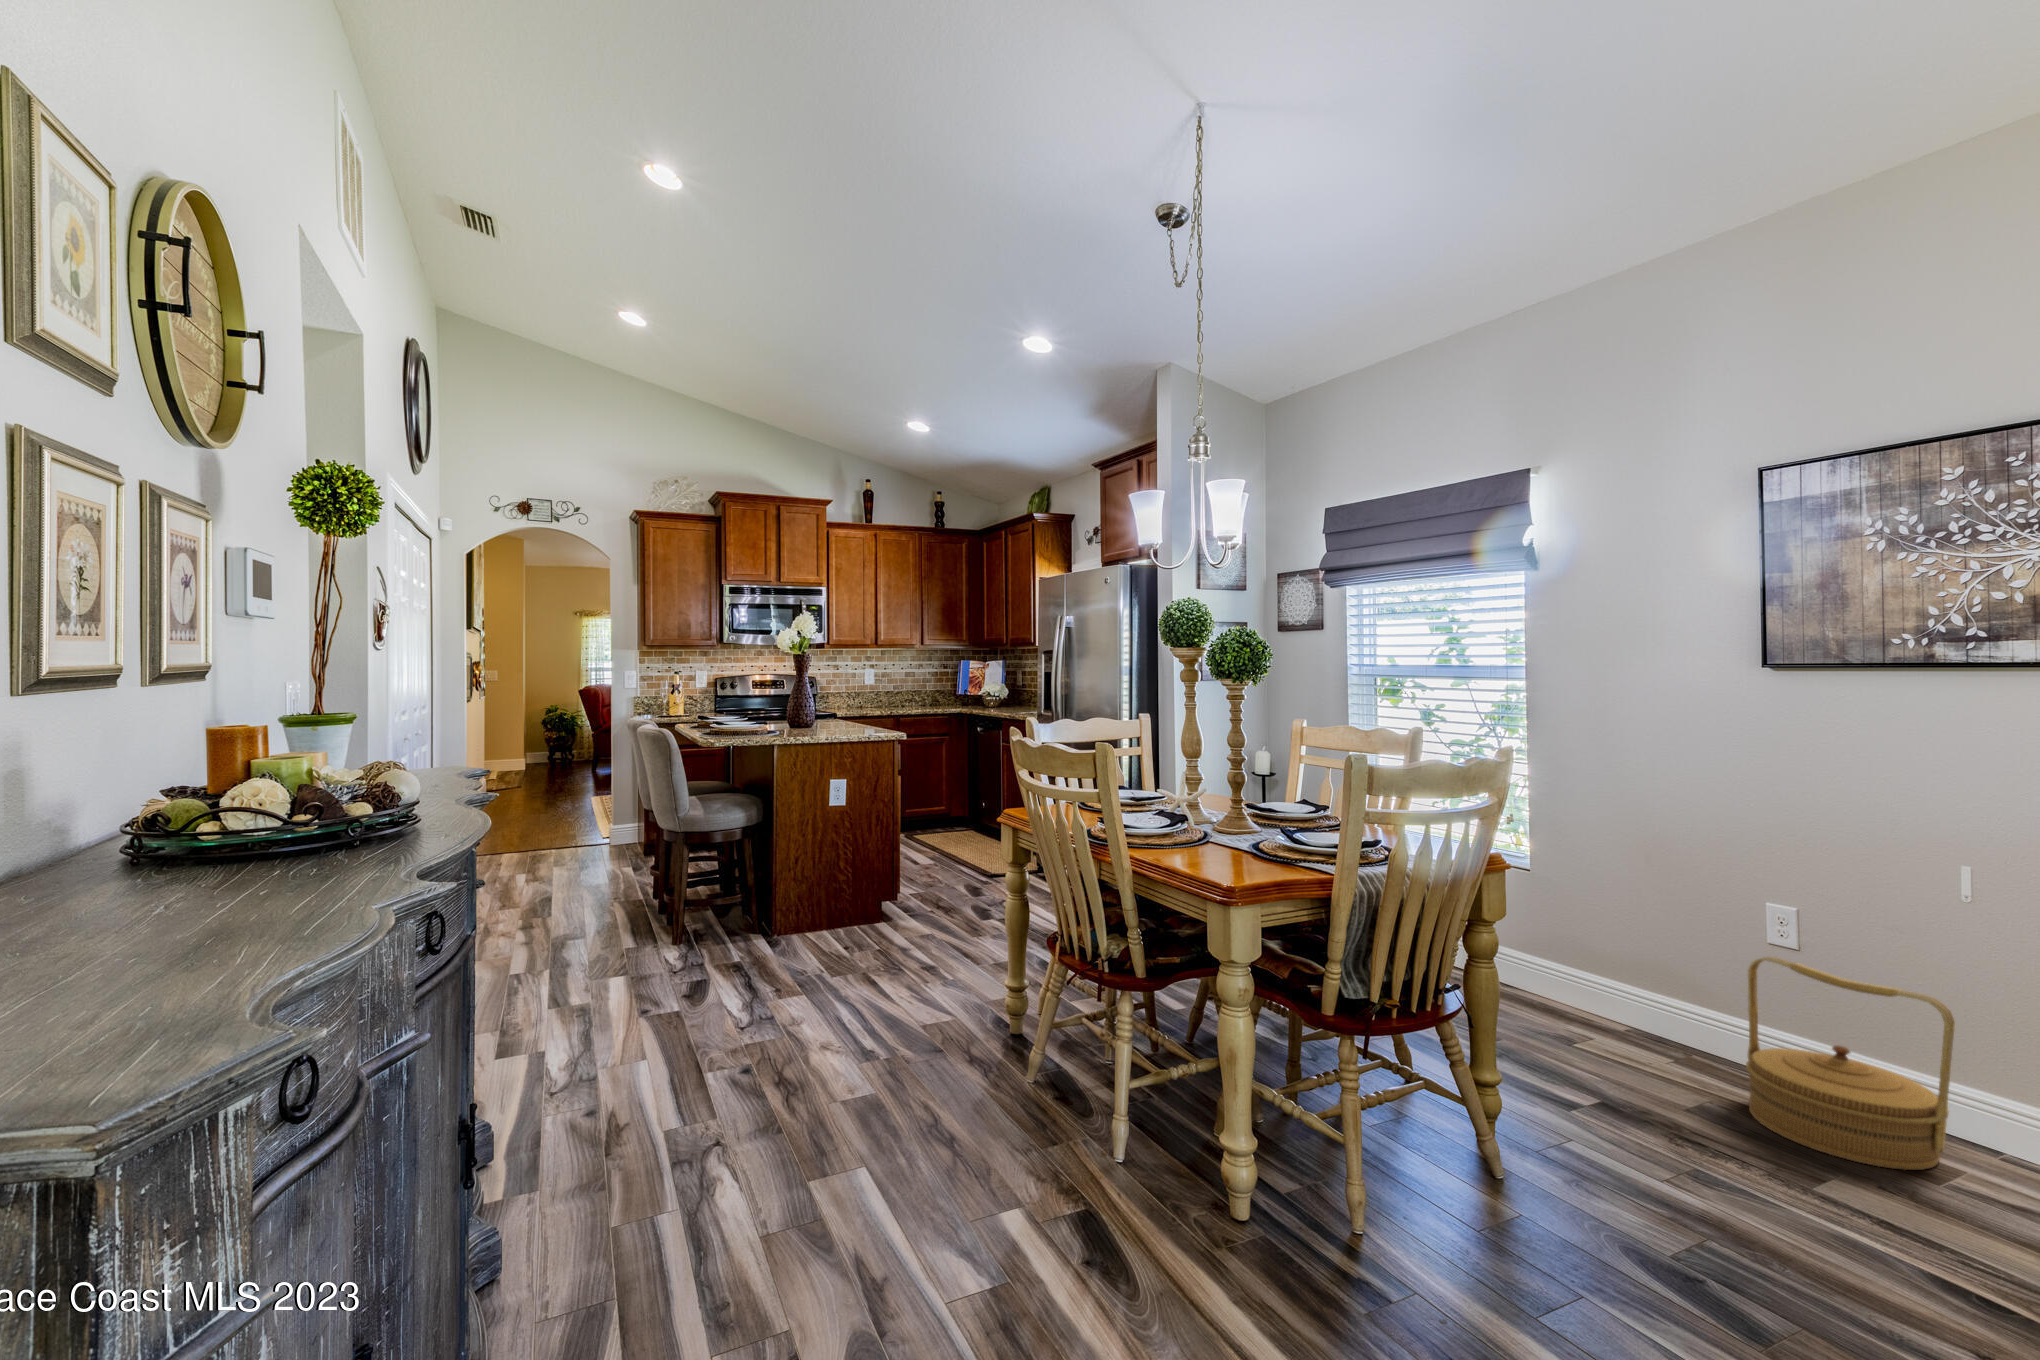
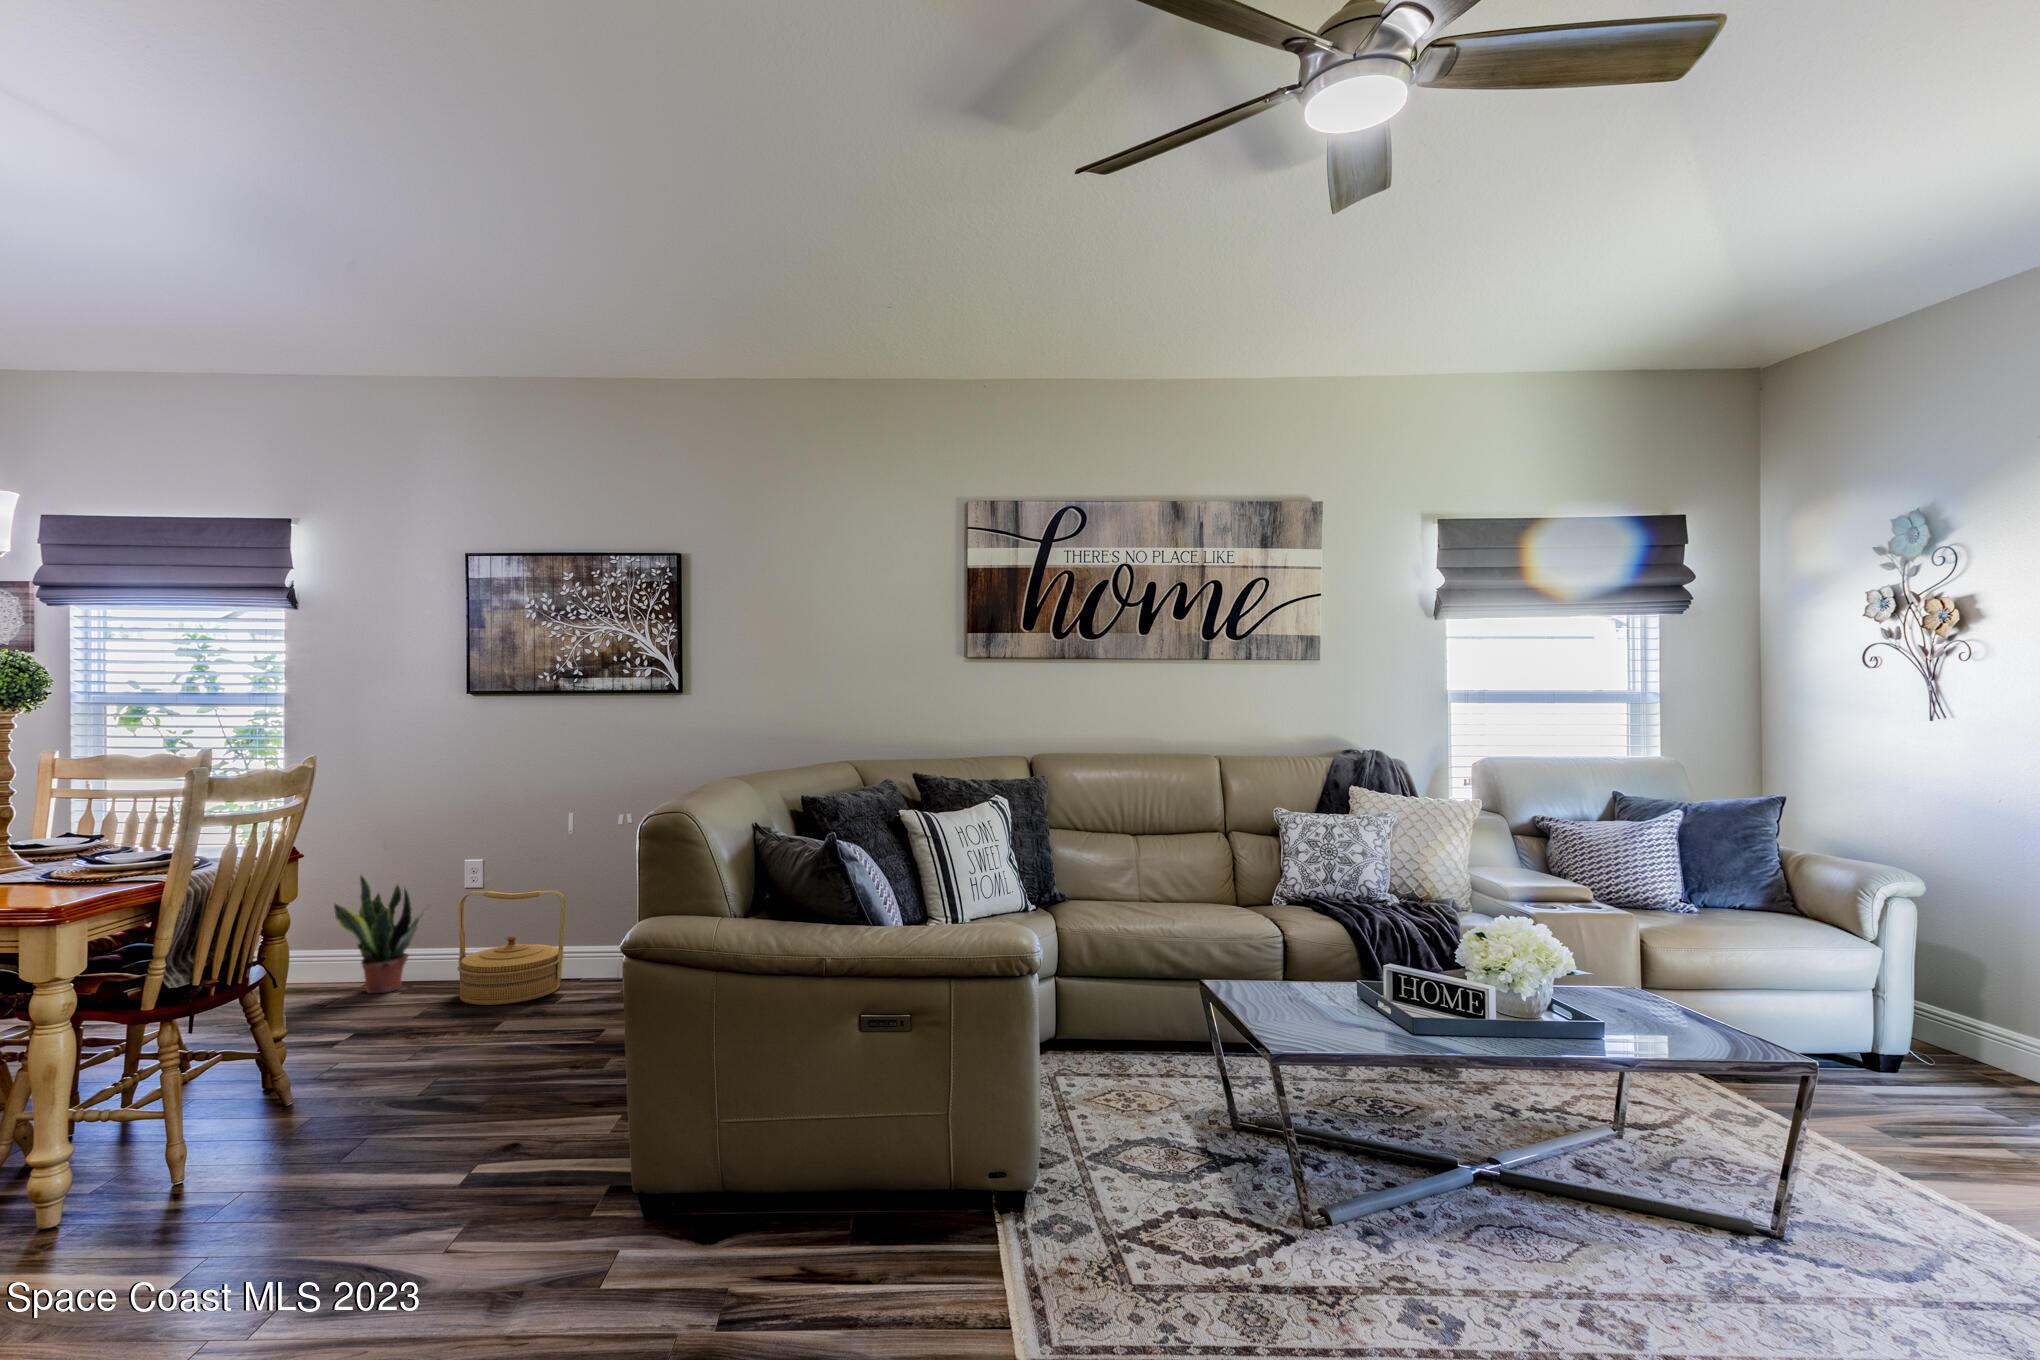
potted plant: none [1575,893,1712,1057] -> present [334,876,431,993]

